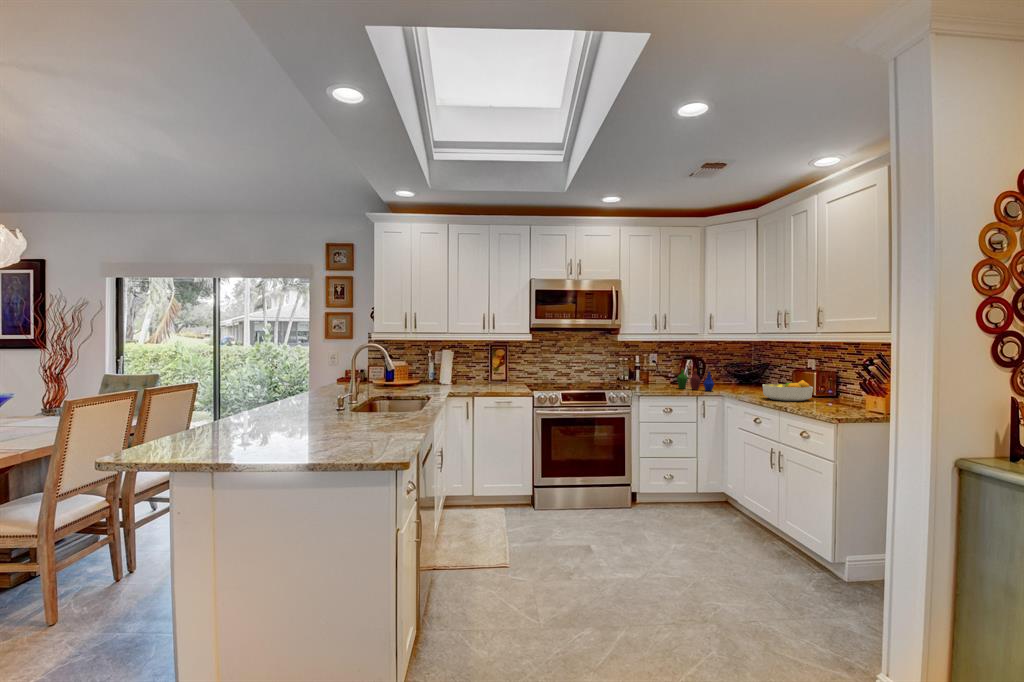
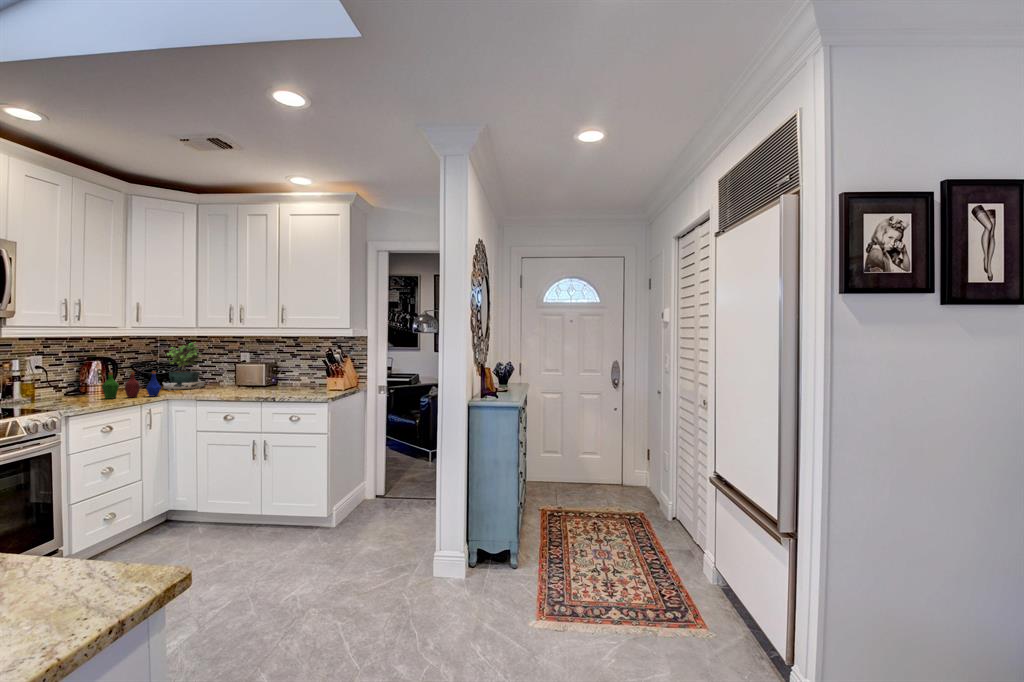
potted plant: none [730,346,769,390] -> present [163,343,205,390]
fruit bowl: present [762,380,813,401] -> none [231,372,277,394]

